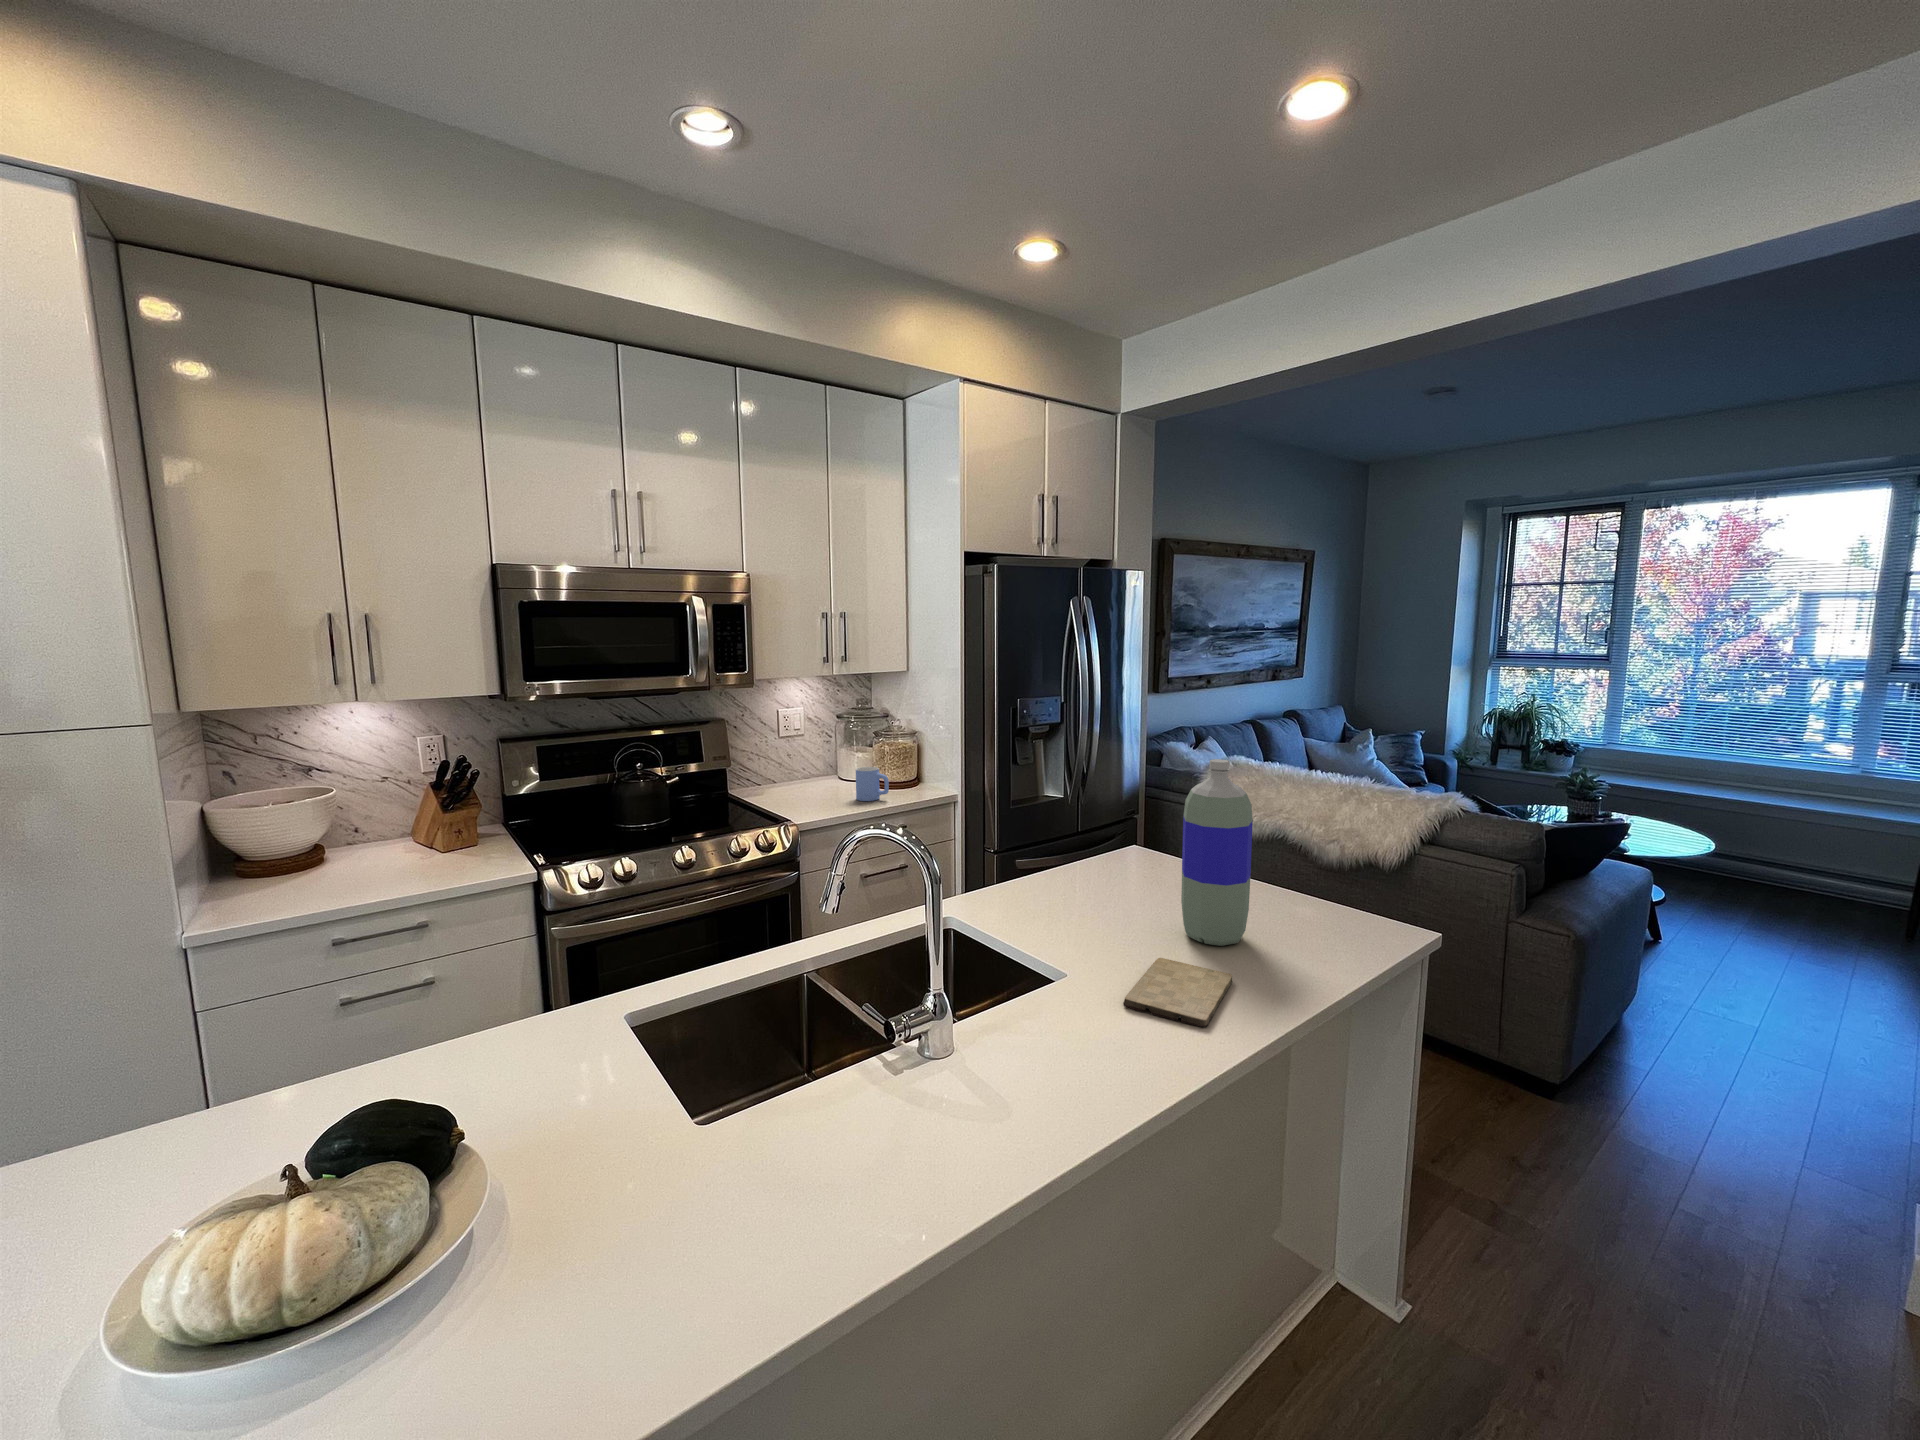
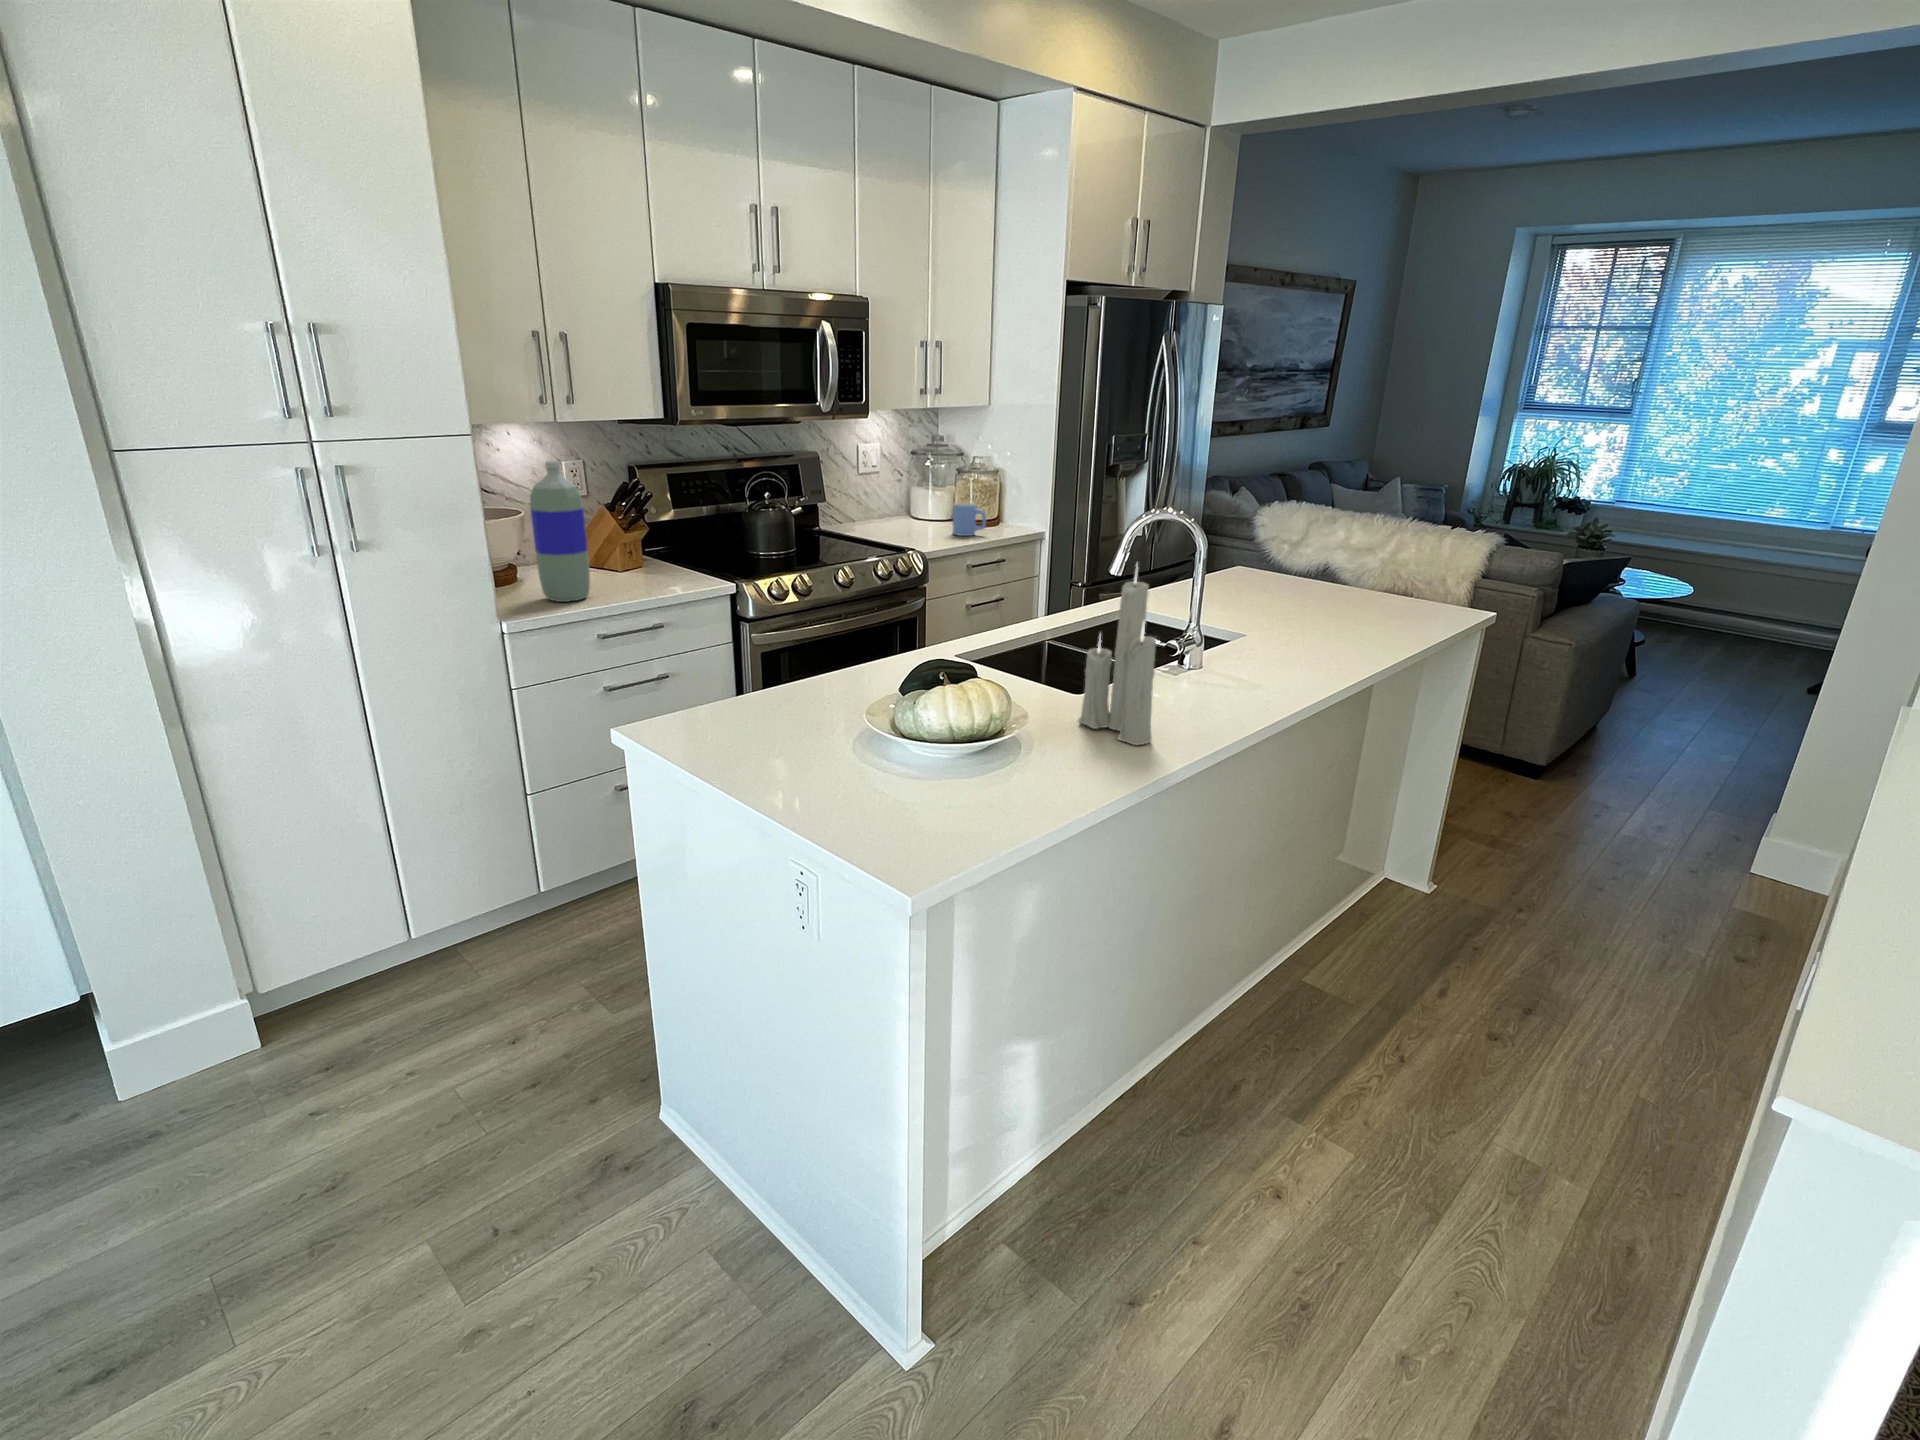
bottle: present [1181,759,1253,946] -> present [530,461,590,602]
candle: none [582,940,685,1339] -> present [1078,570,1156,745]
cutting board: present [1123,958,1232,1027] -> none [1295,626,1361,656]

